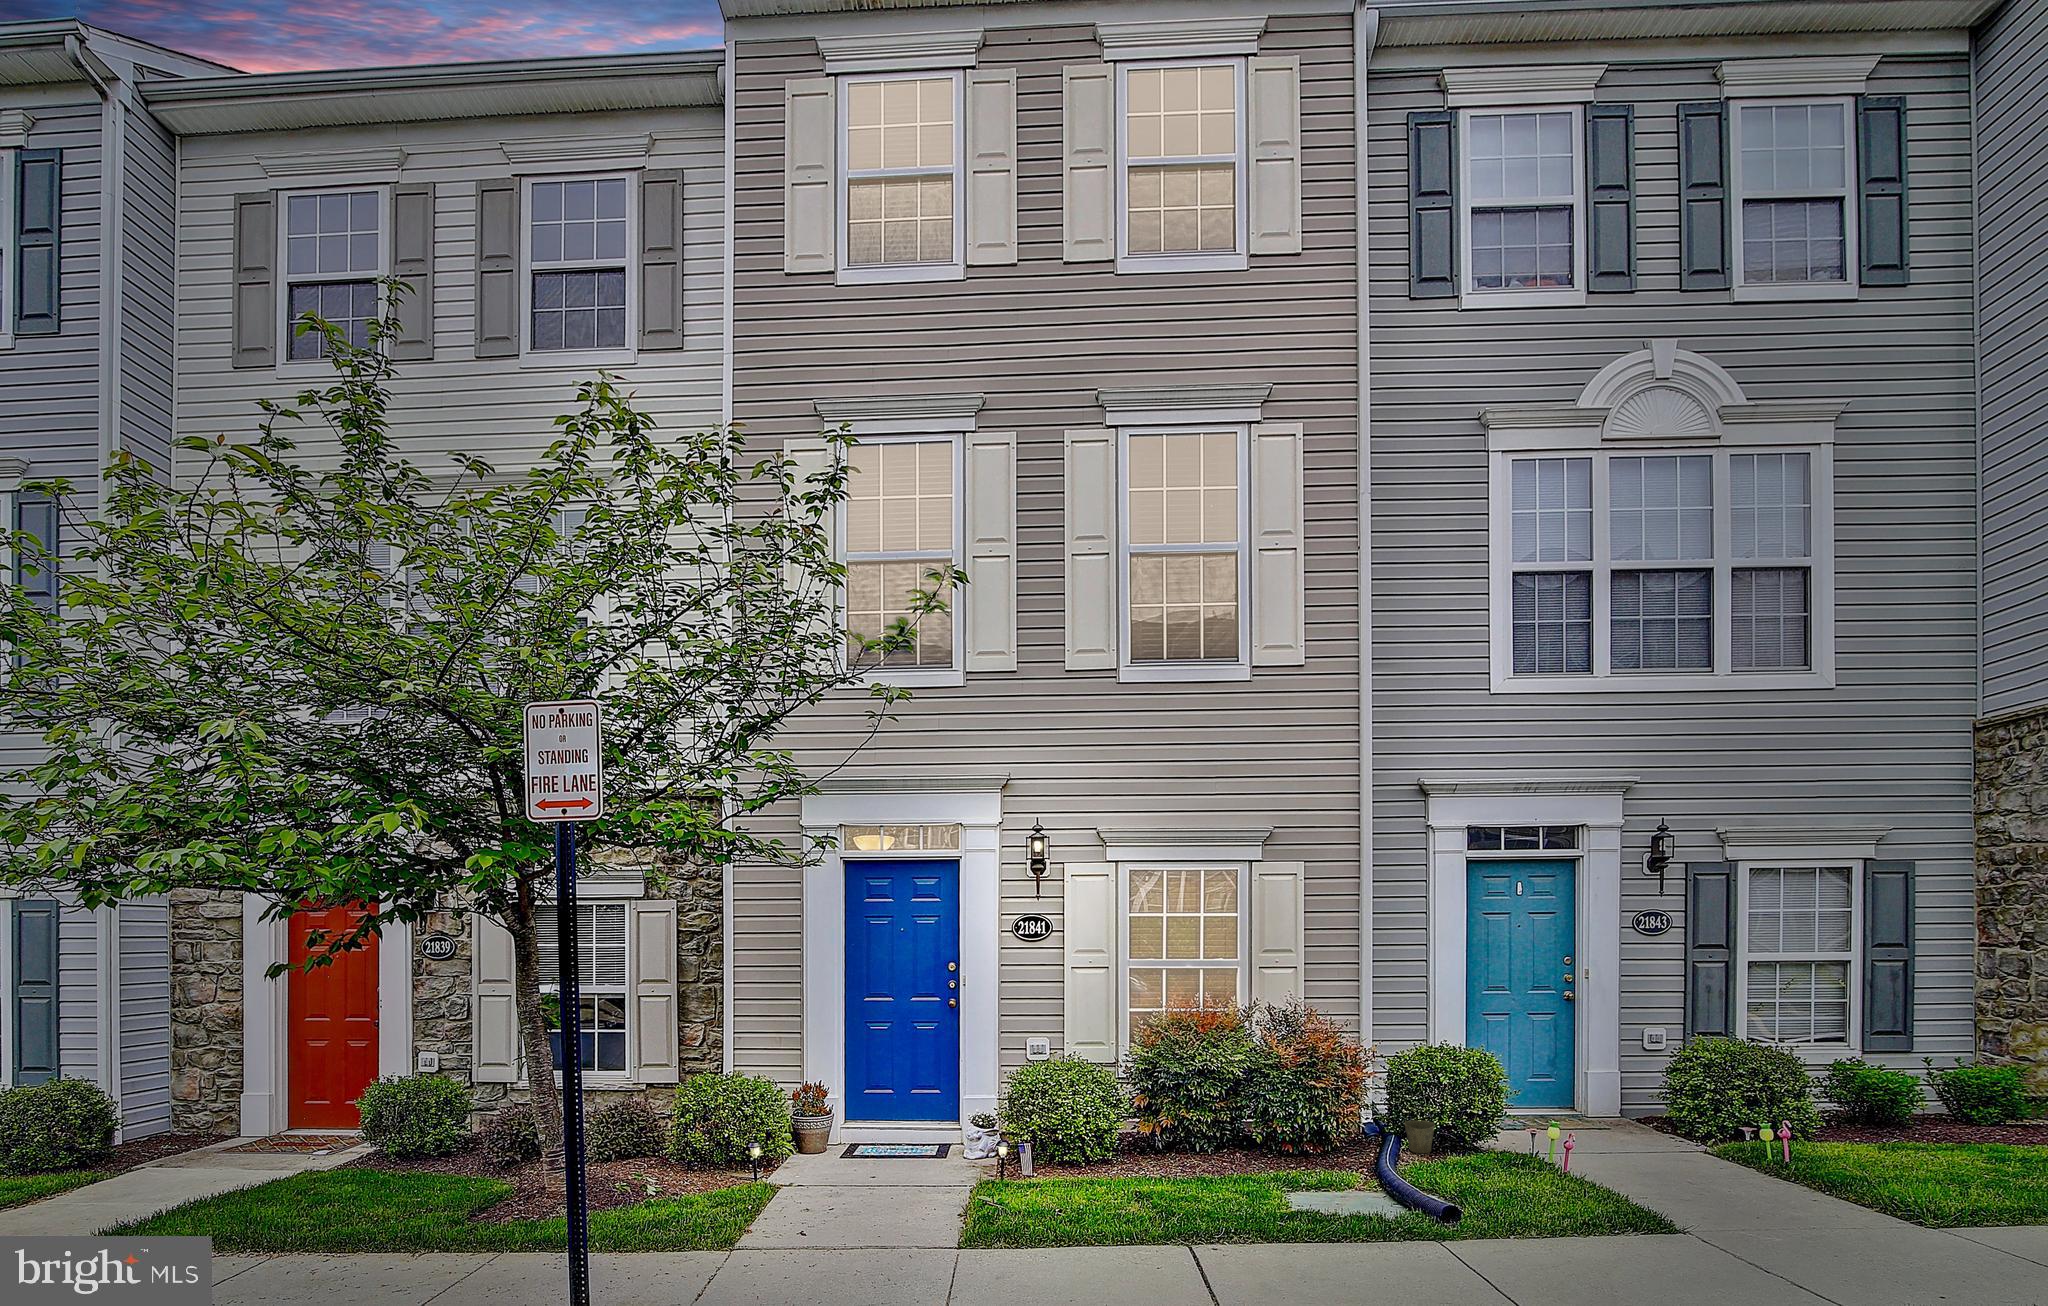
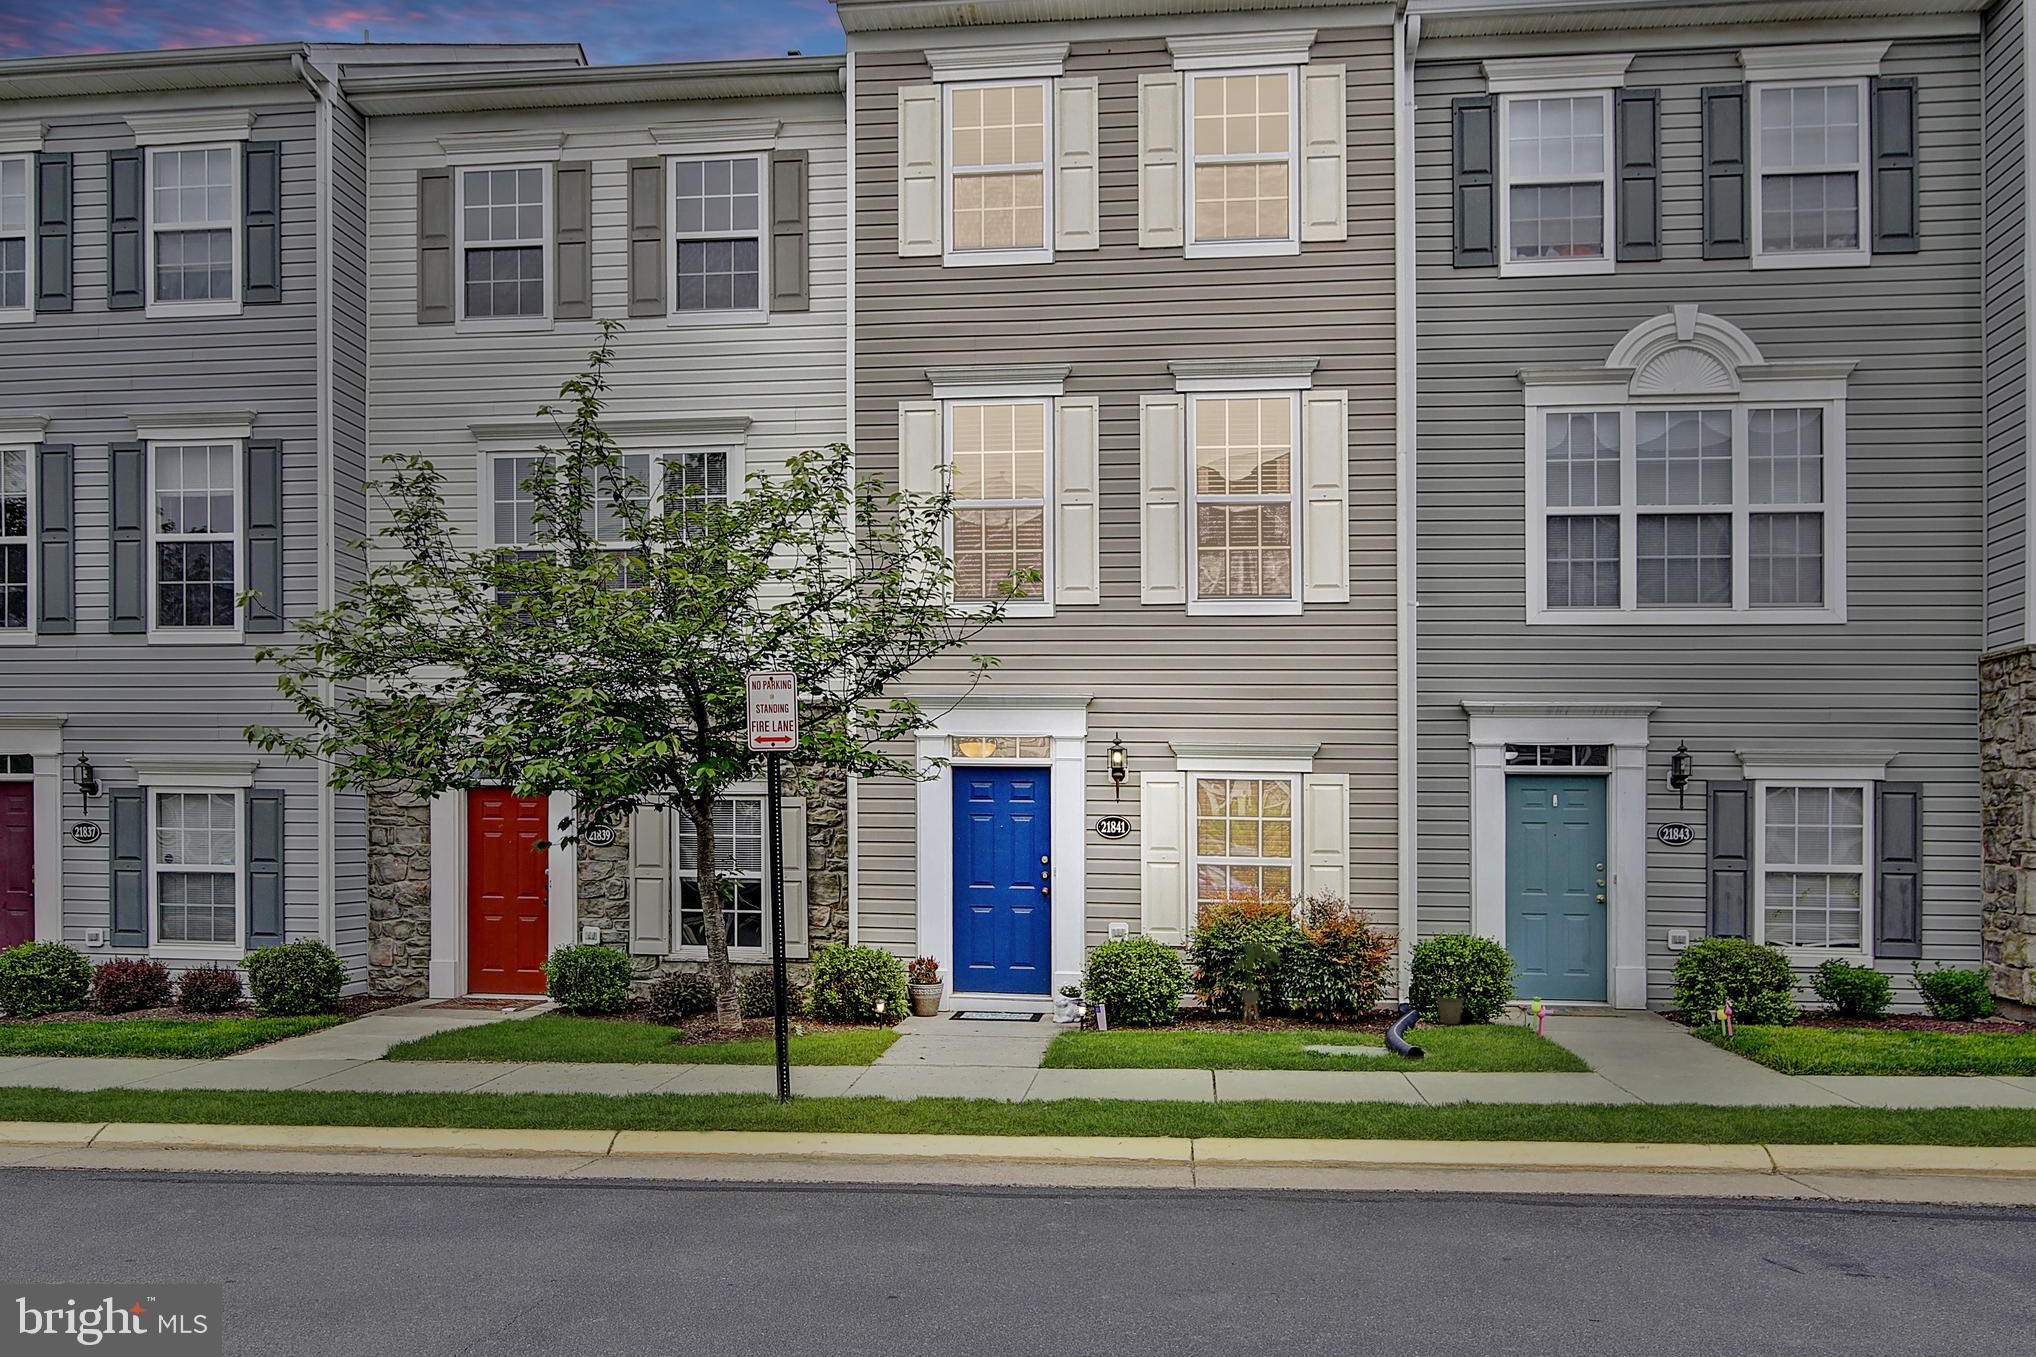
house plant: none [1176,1061,1229,1159] -> present [1234,941,1280,1022]

